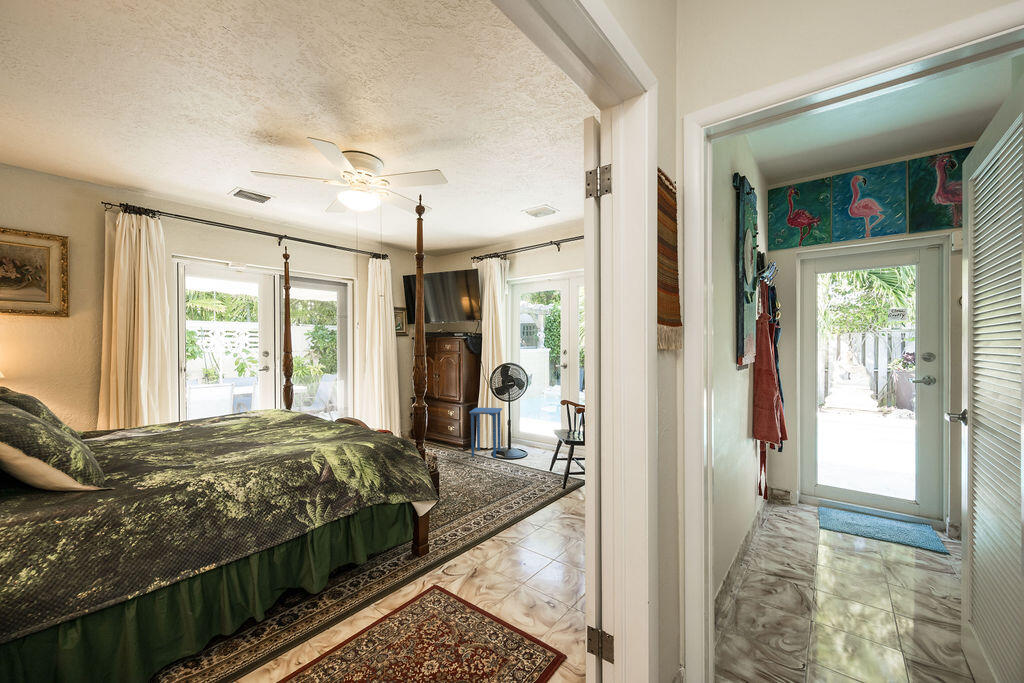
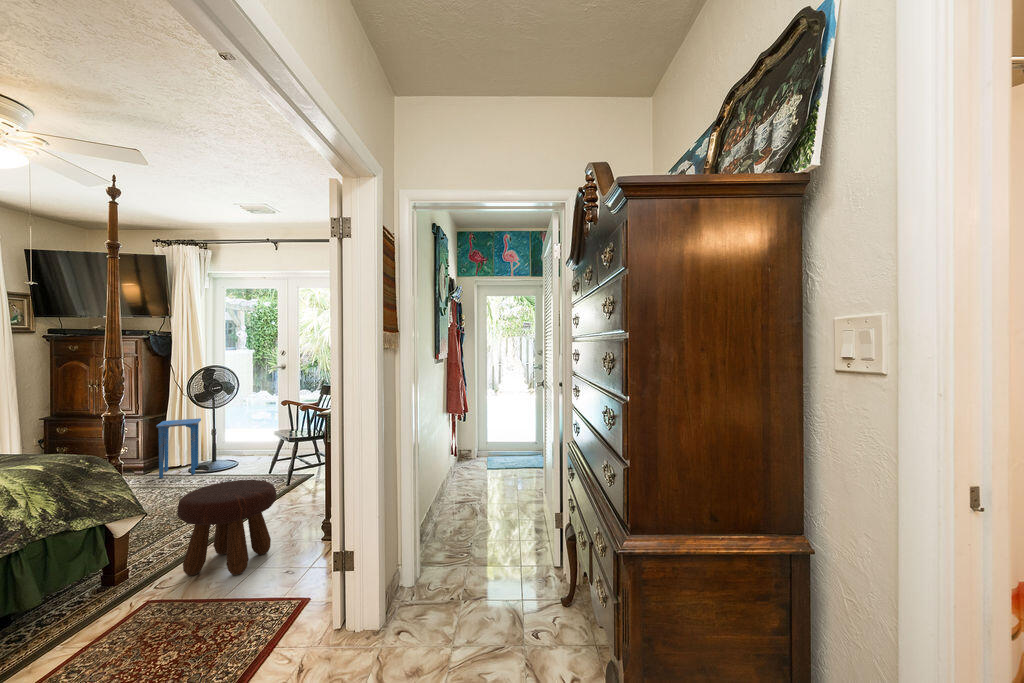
footstool: none [434,491,527,609] -> present [177,480,277,575]

